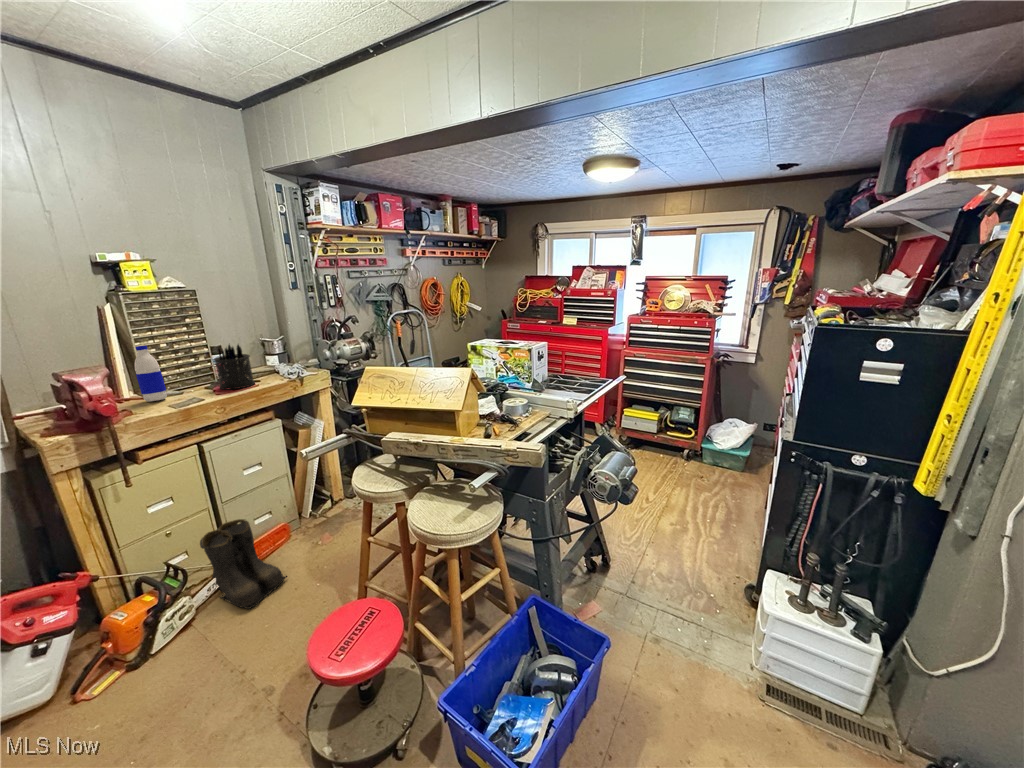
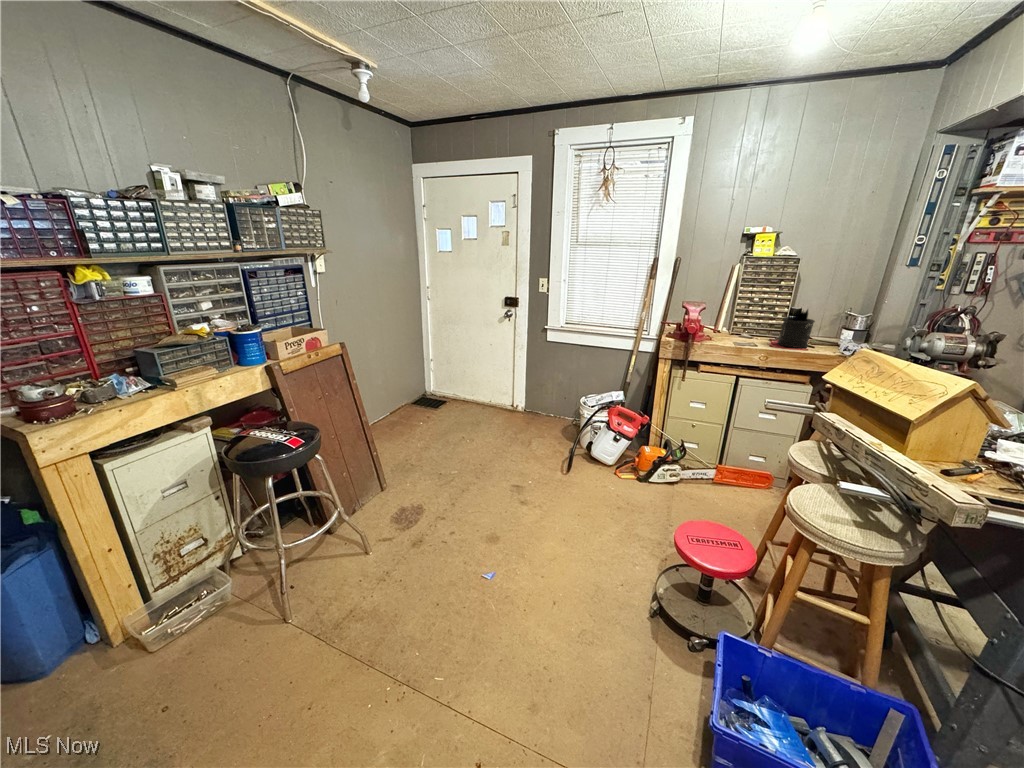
water bottle: present [135,346,167,401] -> none [725,297,744,338]
boots: present [200,519,287,609] -> none [695,439,741,506]

